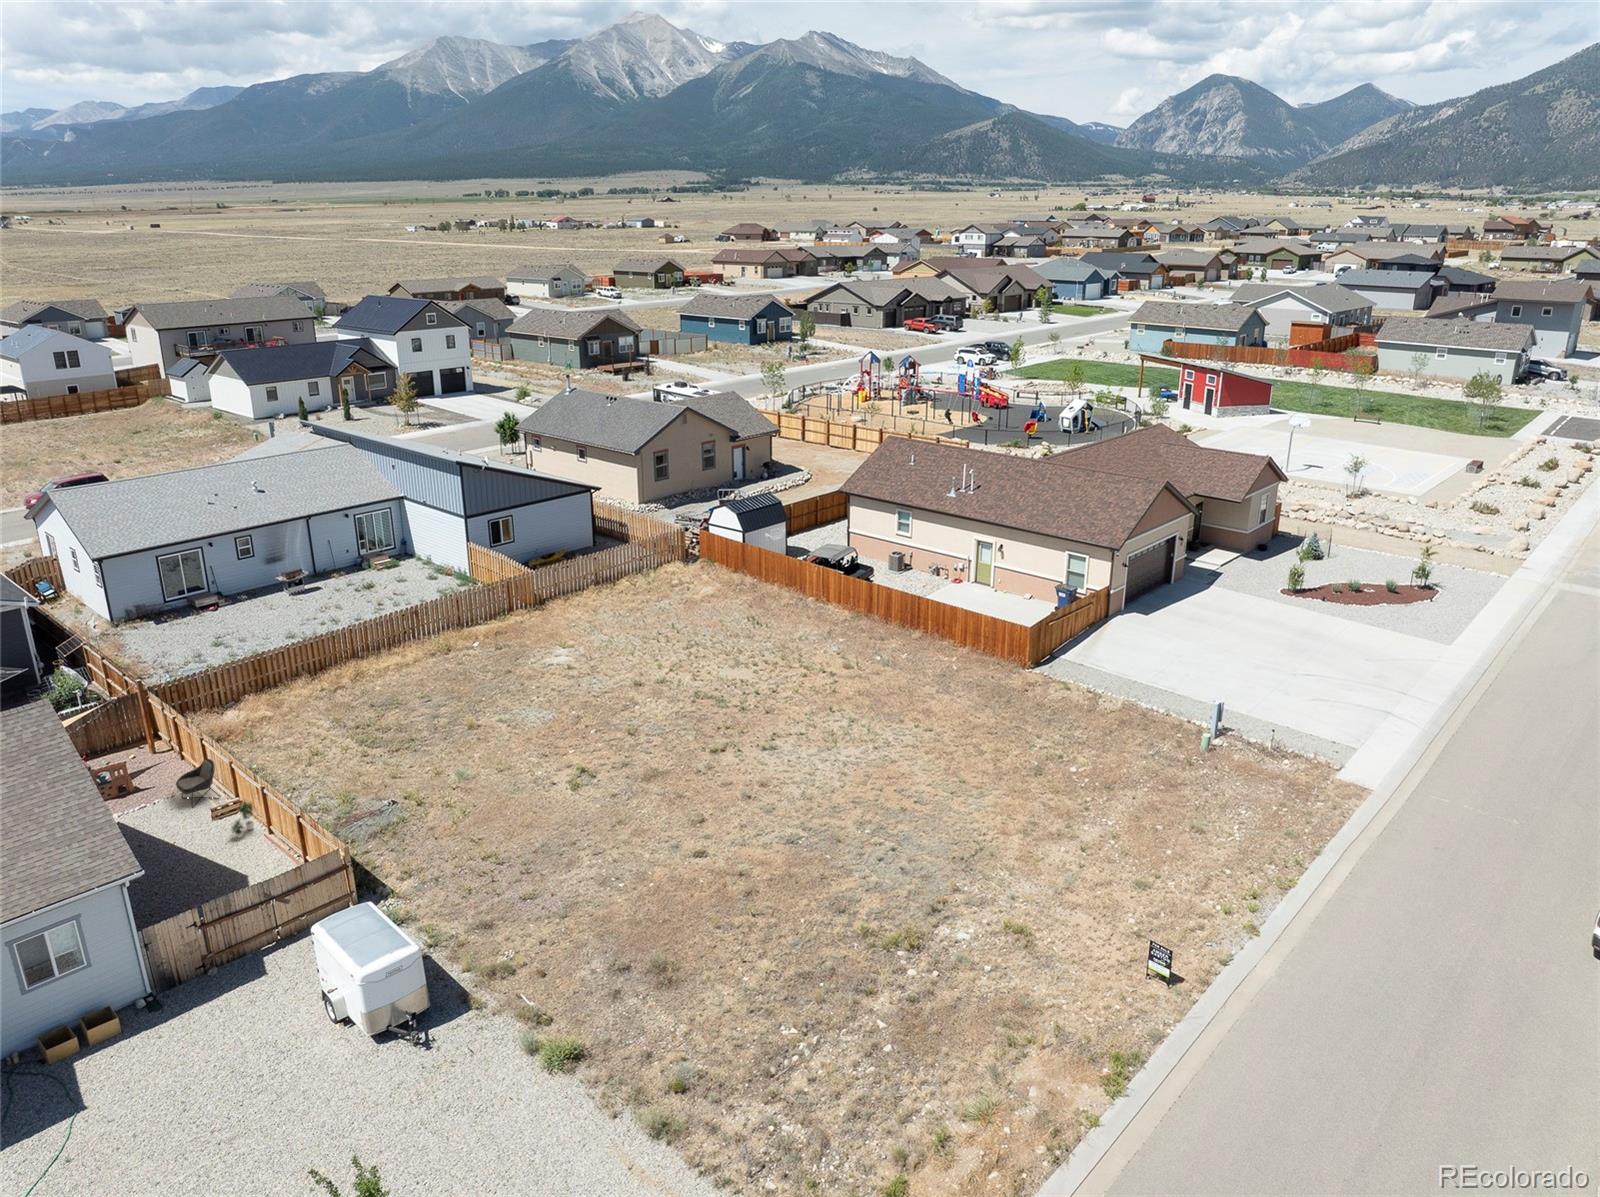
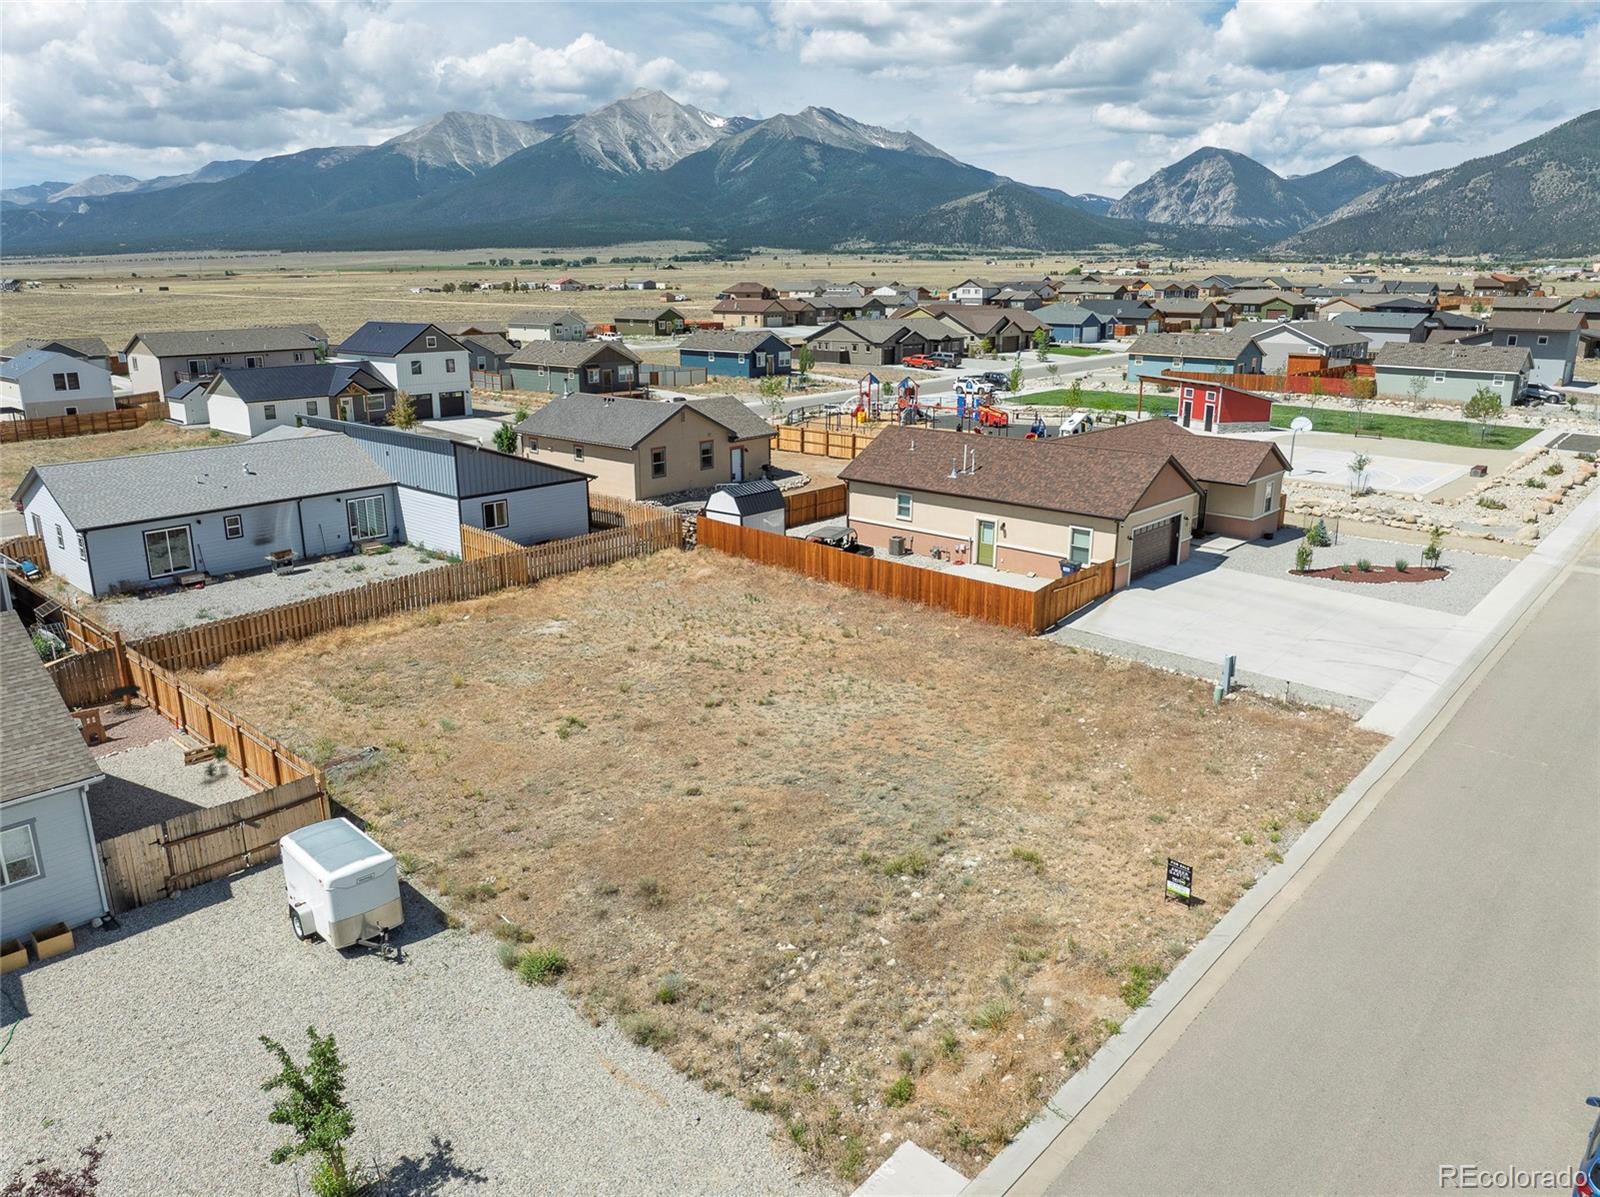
side table: none [134,730,168,760] -> present [109,685,143,715]
lounge chair: present [176,759,221,808] -> none [149,706,196,756]

